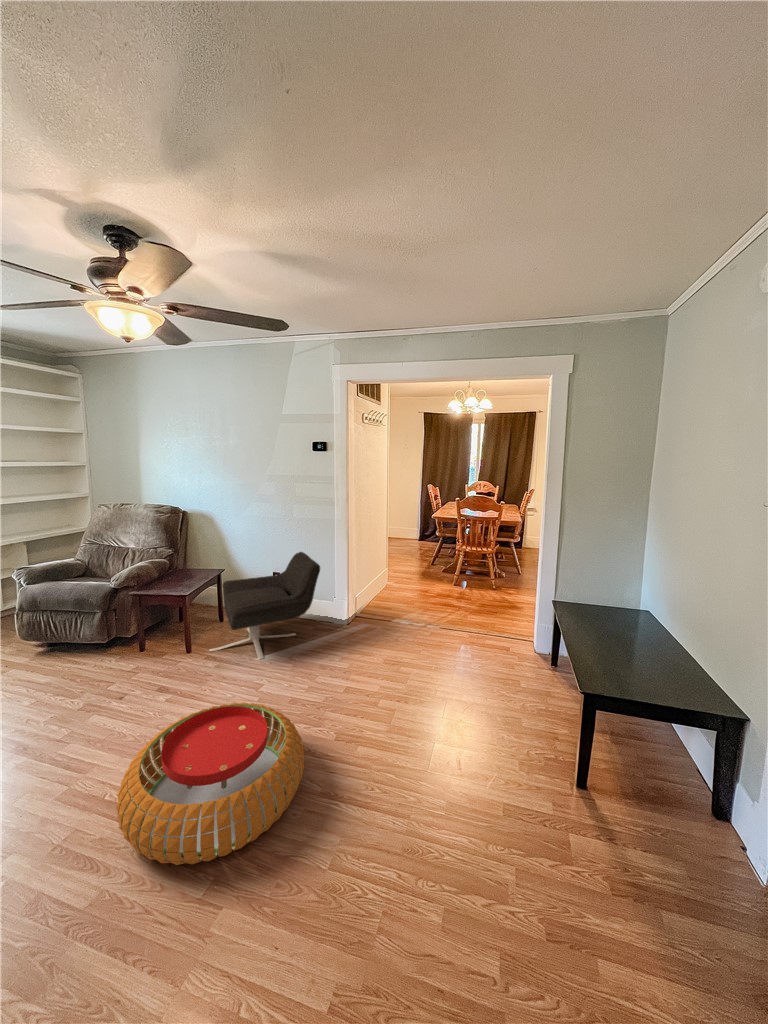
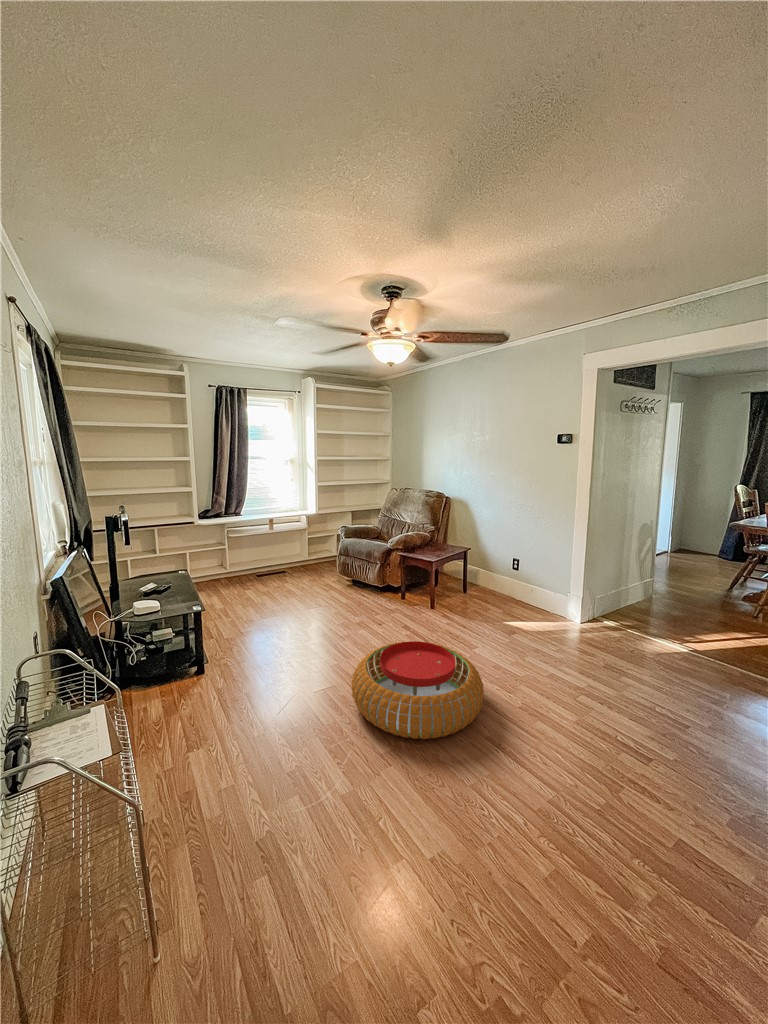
lounge chair: present [210,552,320,659] -> none [447,542,552,631]

